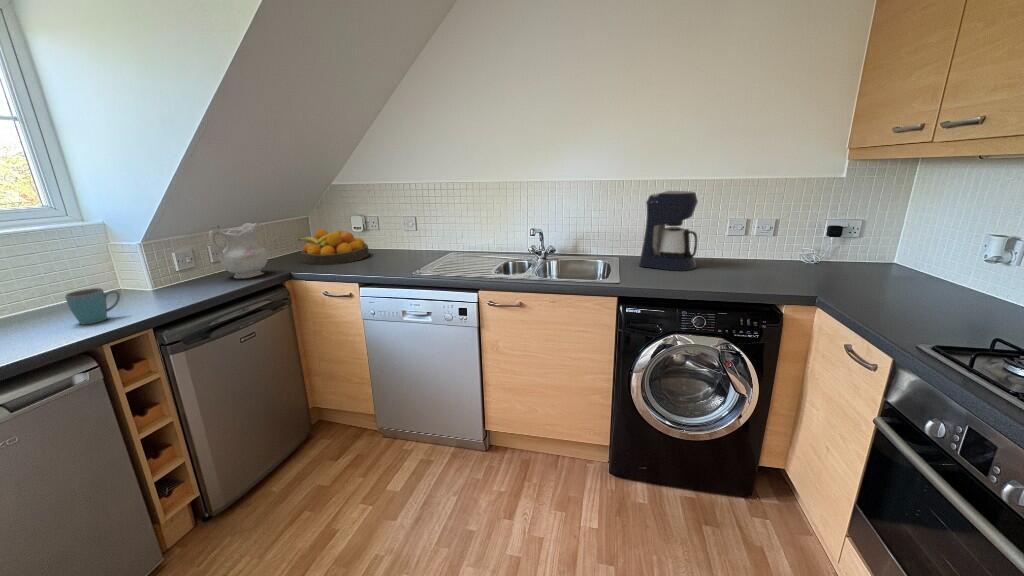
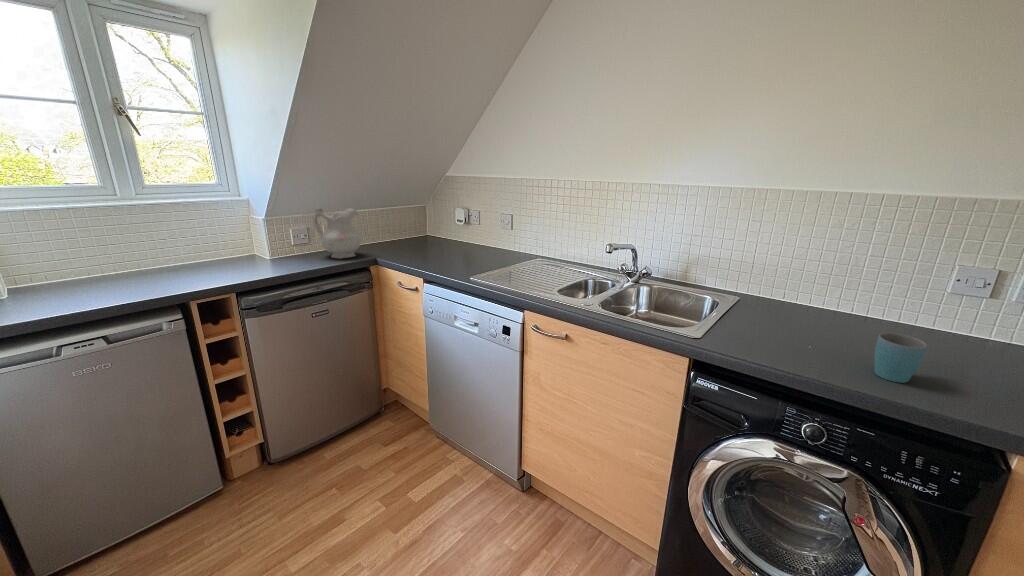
coffee maker: present [639,191,698,271] -> none [744,218,846,334]
fruit bowl: present [299,229,369,265] -> none [398,219,461,255]
mug: present [65,288,120,324] -> present [874,333,927,383]

